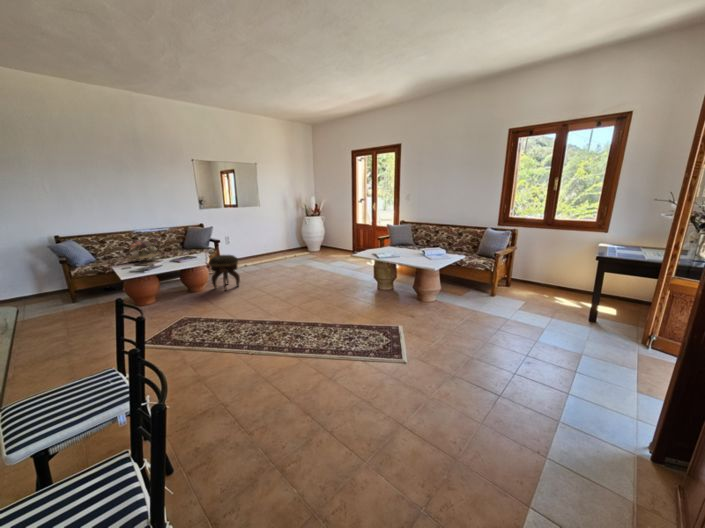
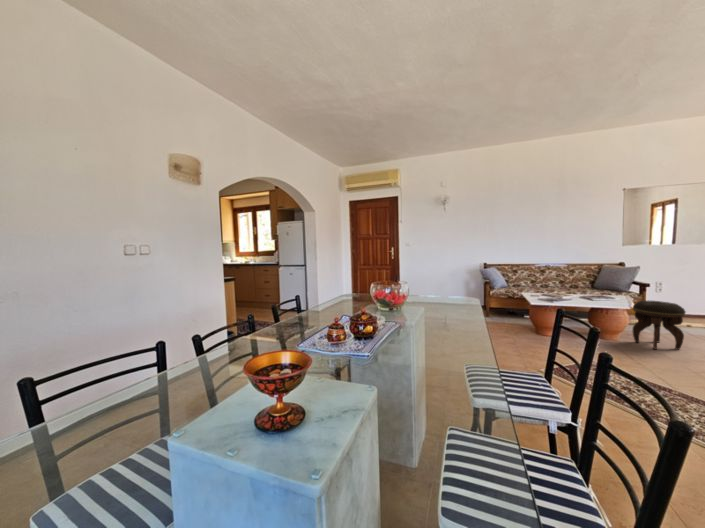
flower arrangement: present [129,236,157,260] -> none [534,270,571,293]

